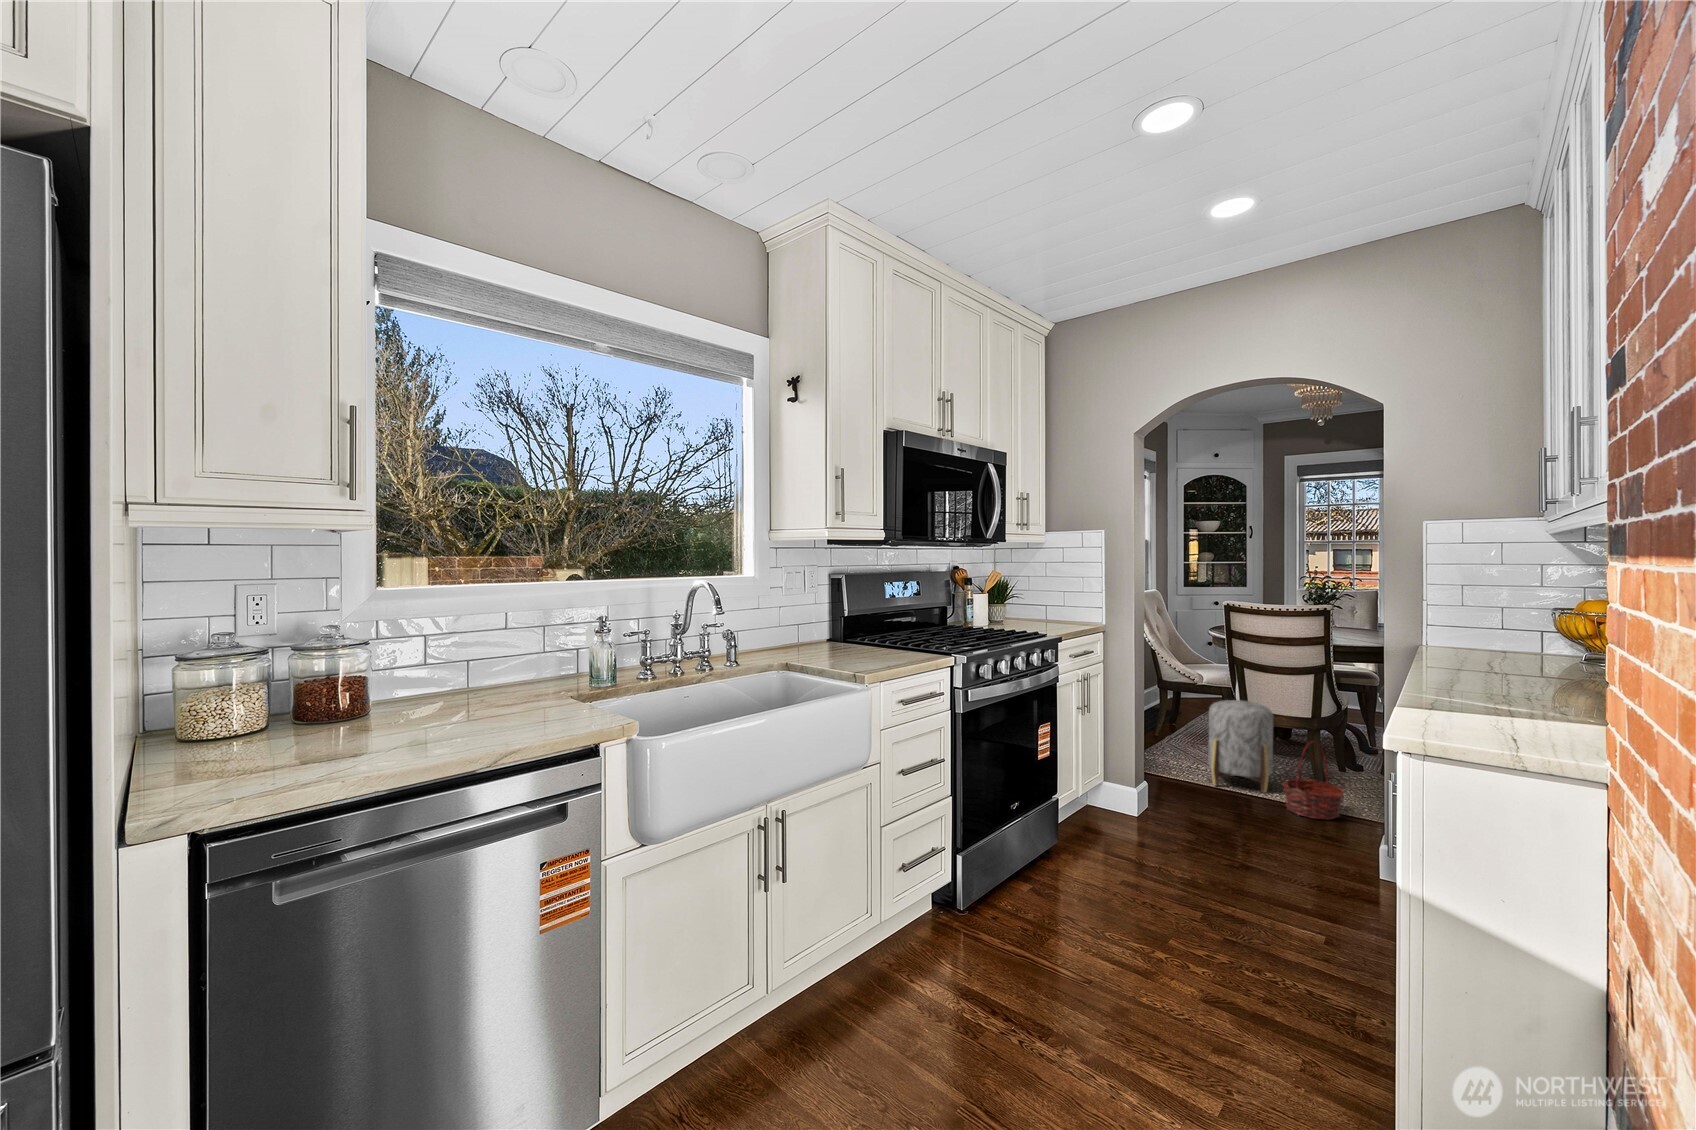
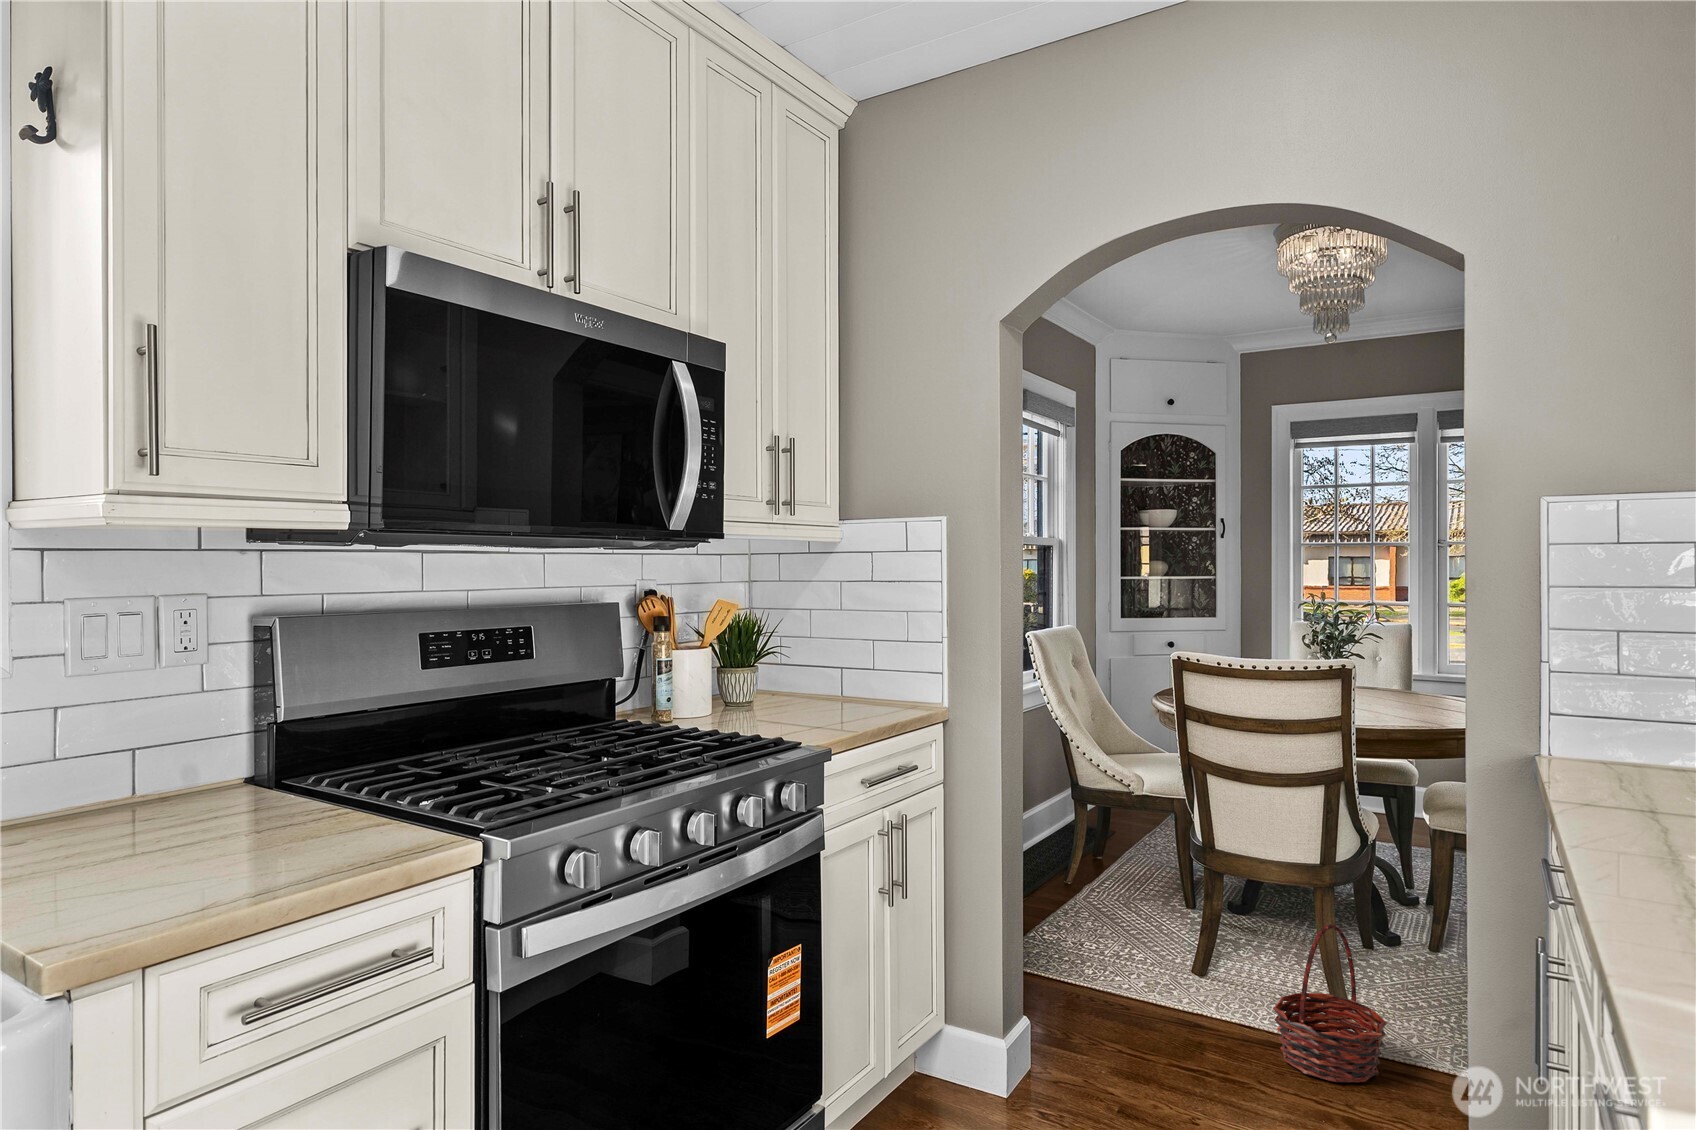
stool: present [1208,700,1273,793] -> none [1146,835,1258,1016]

